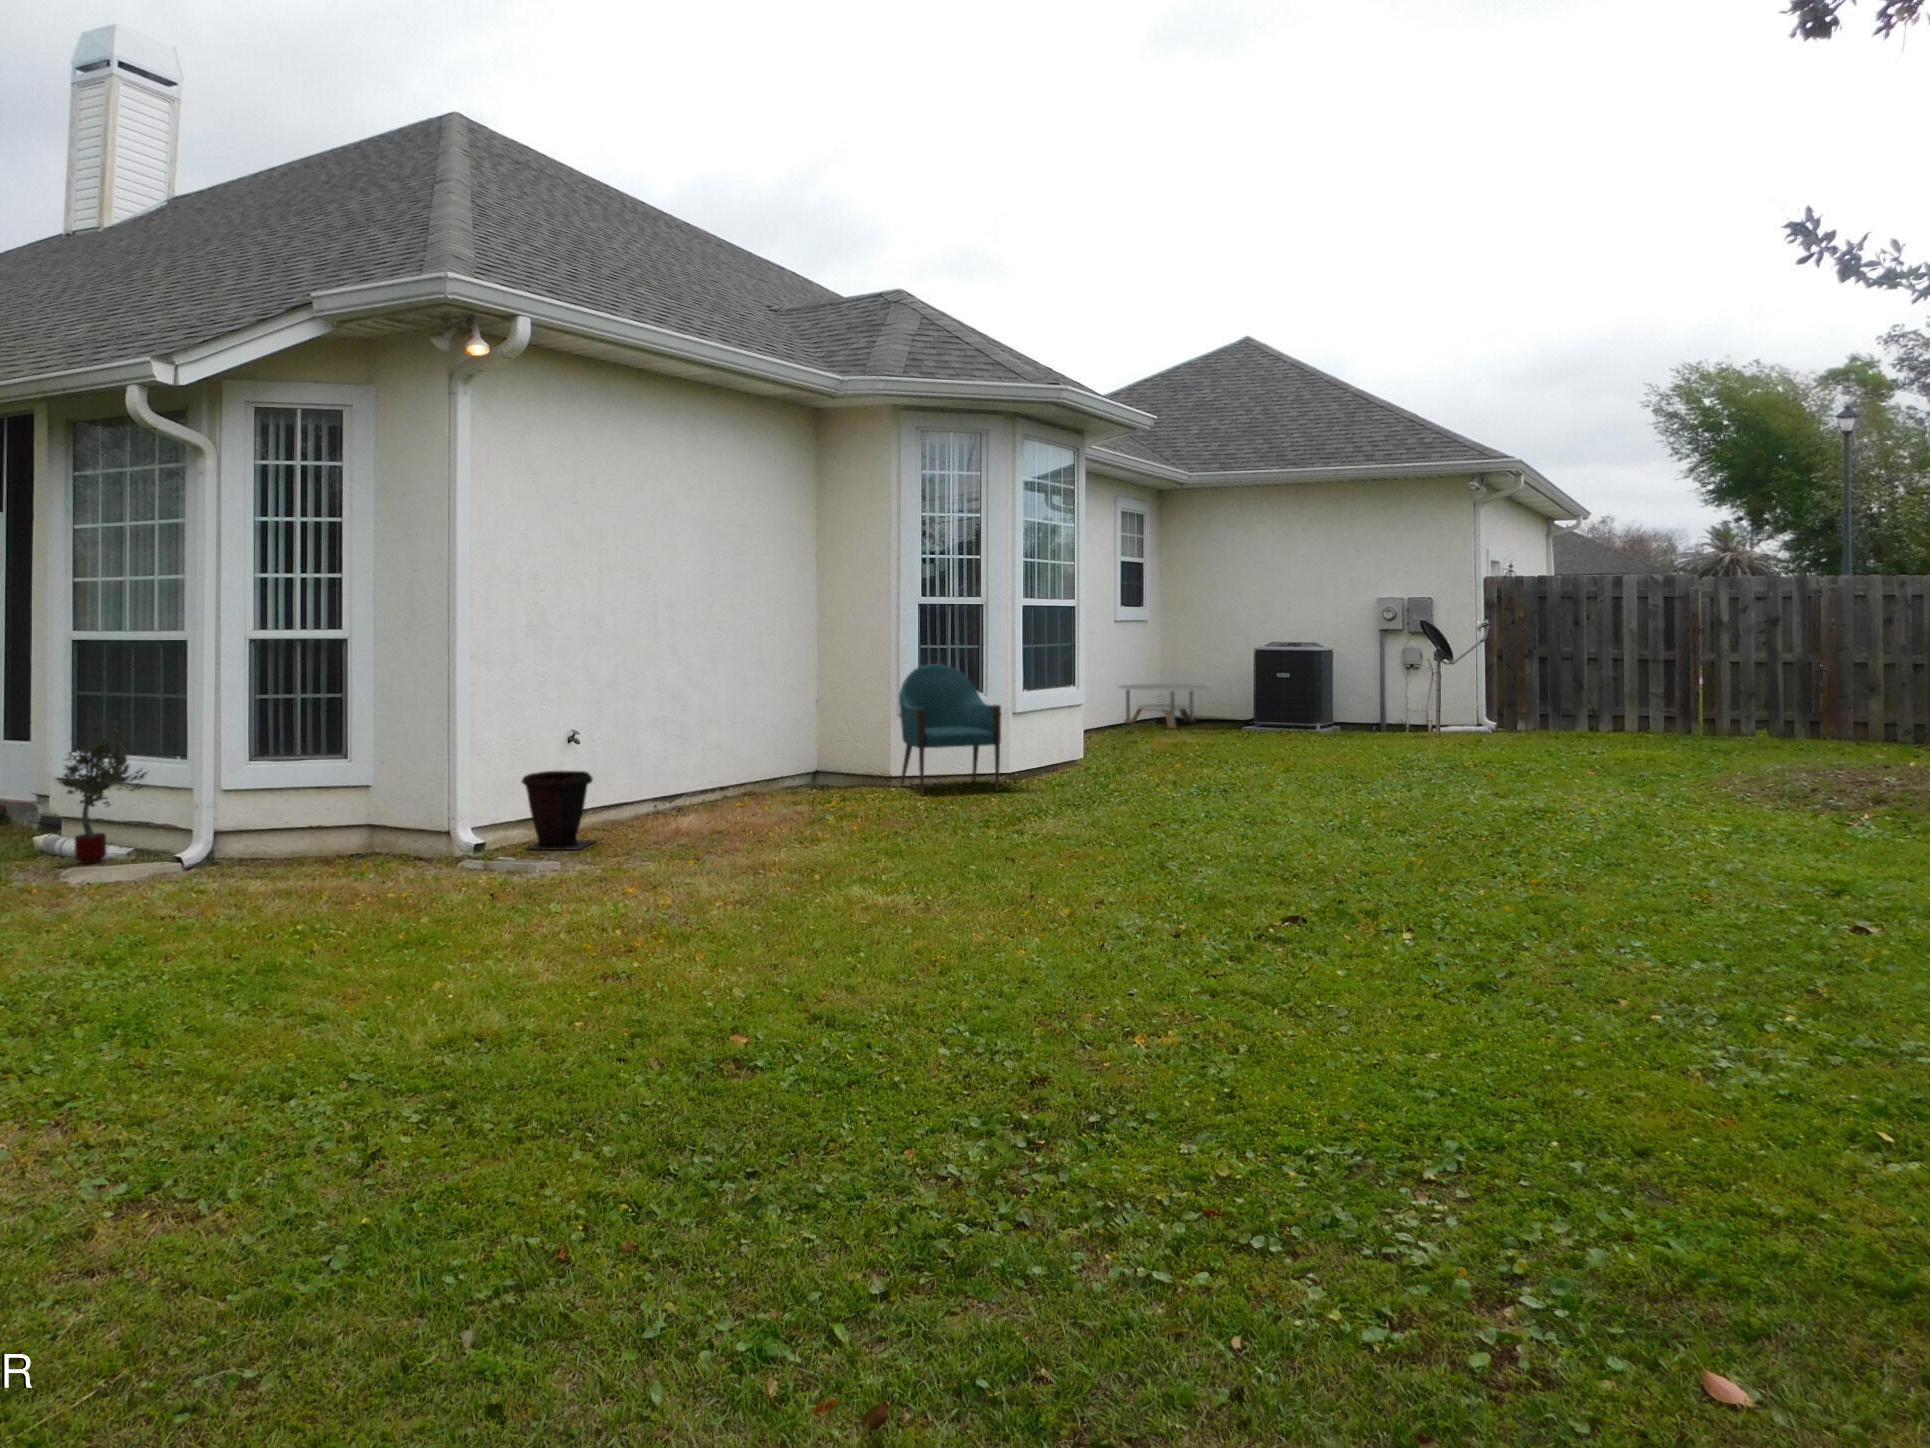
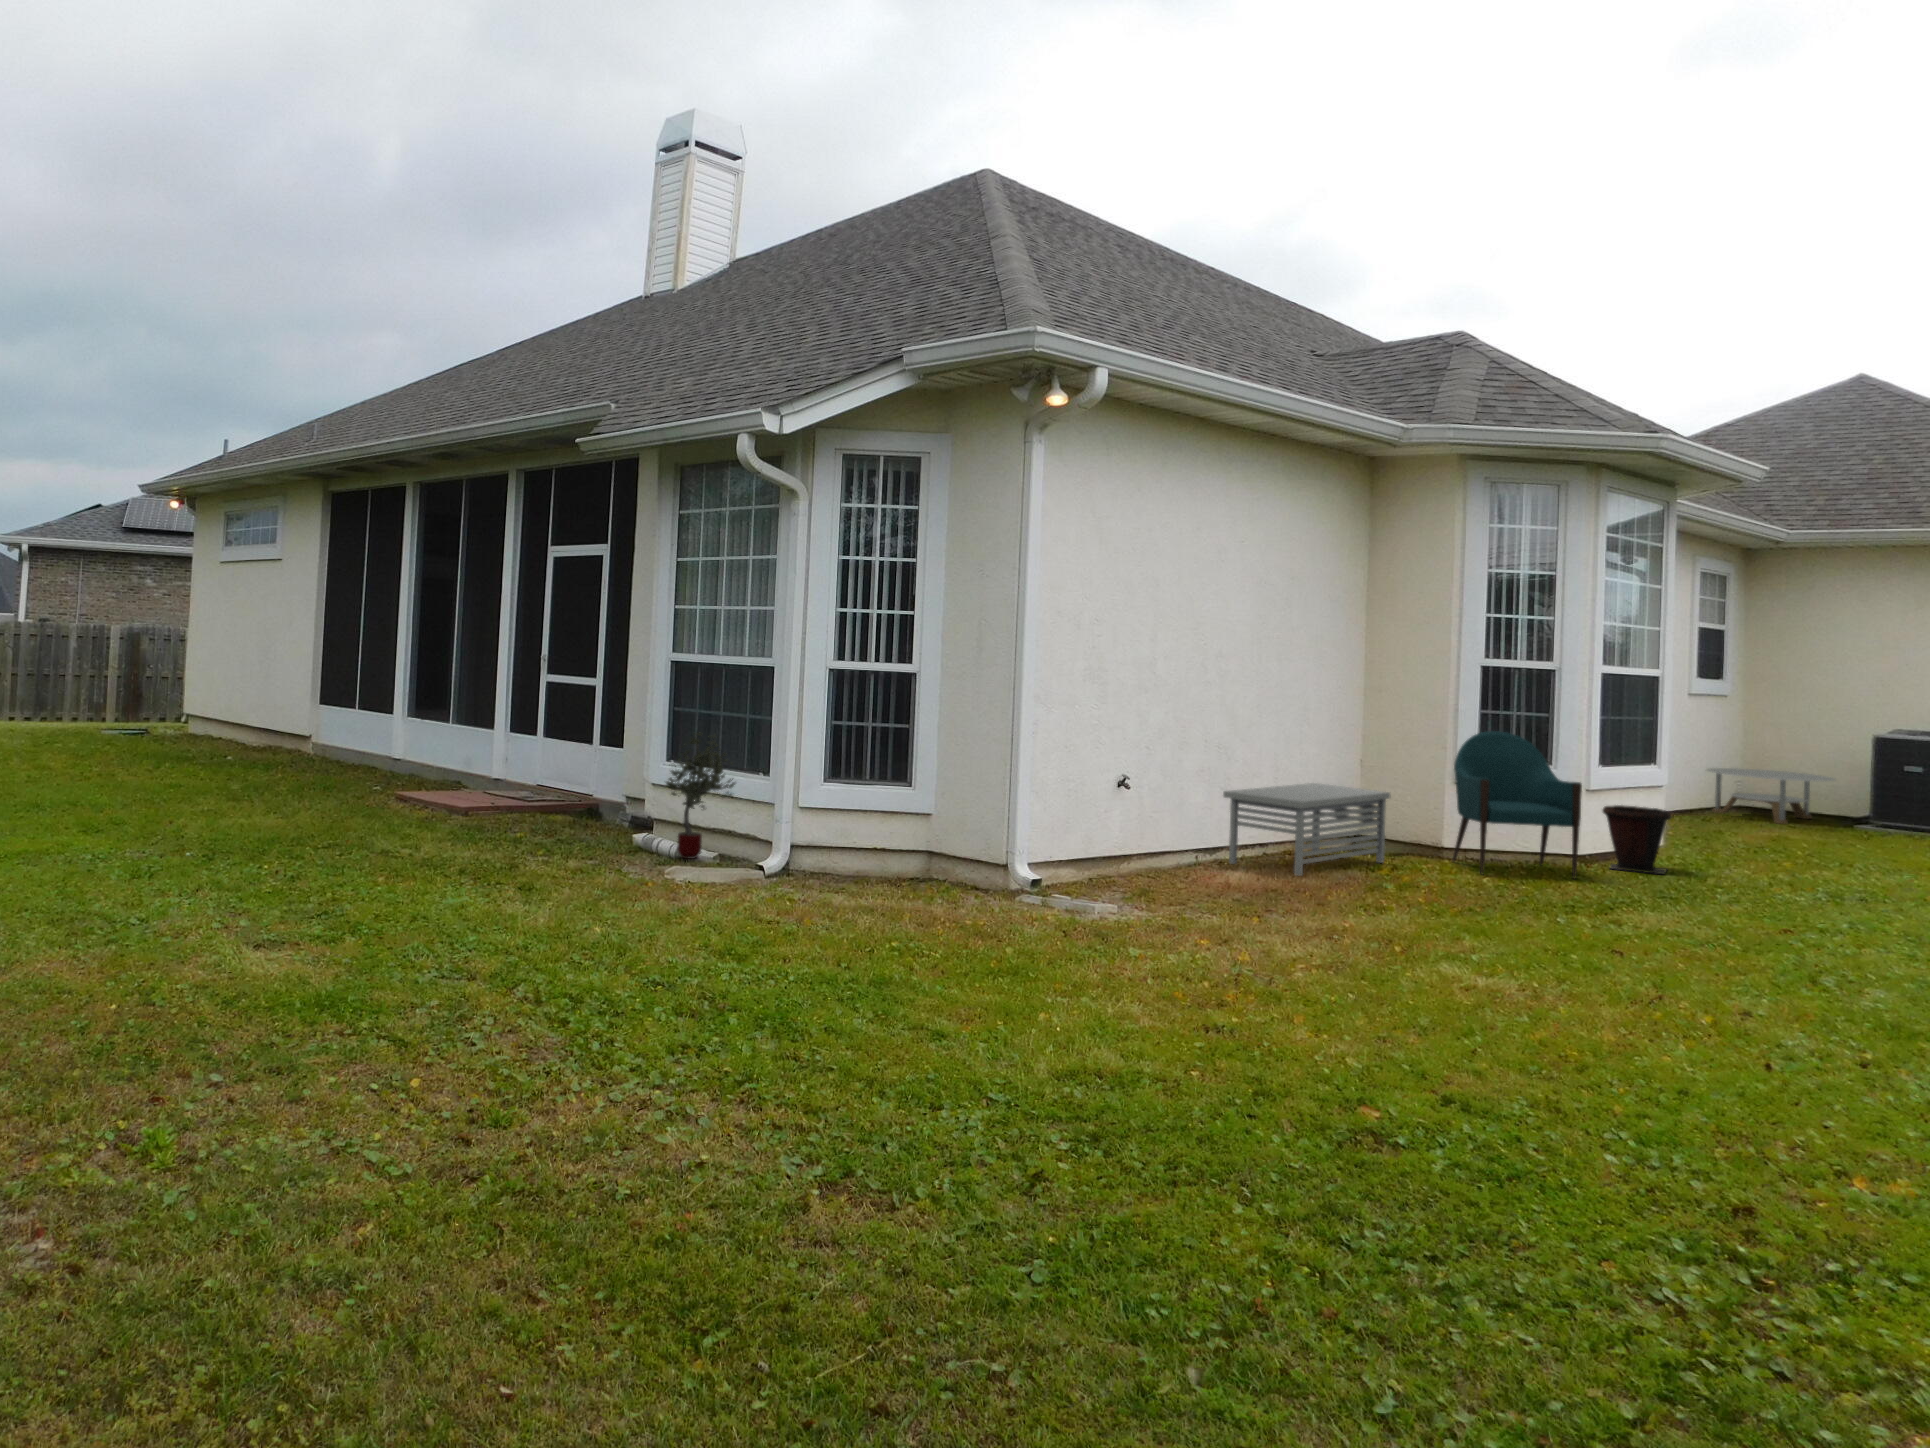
storage bench: none [688,724,844,814] -> present [1223,783,1391,876]
bucket: present [522,771,594,850] -> present [1603,805,1671,874]

